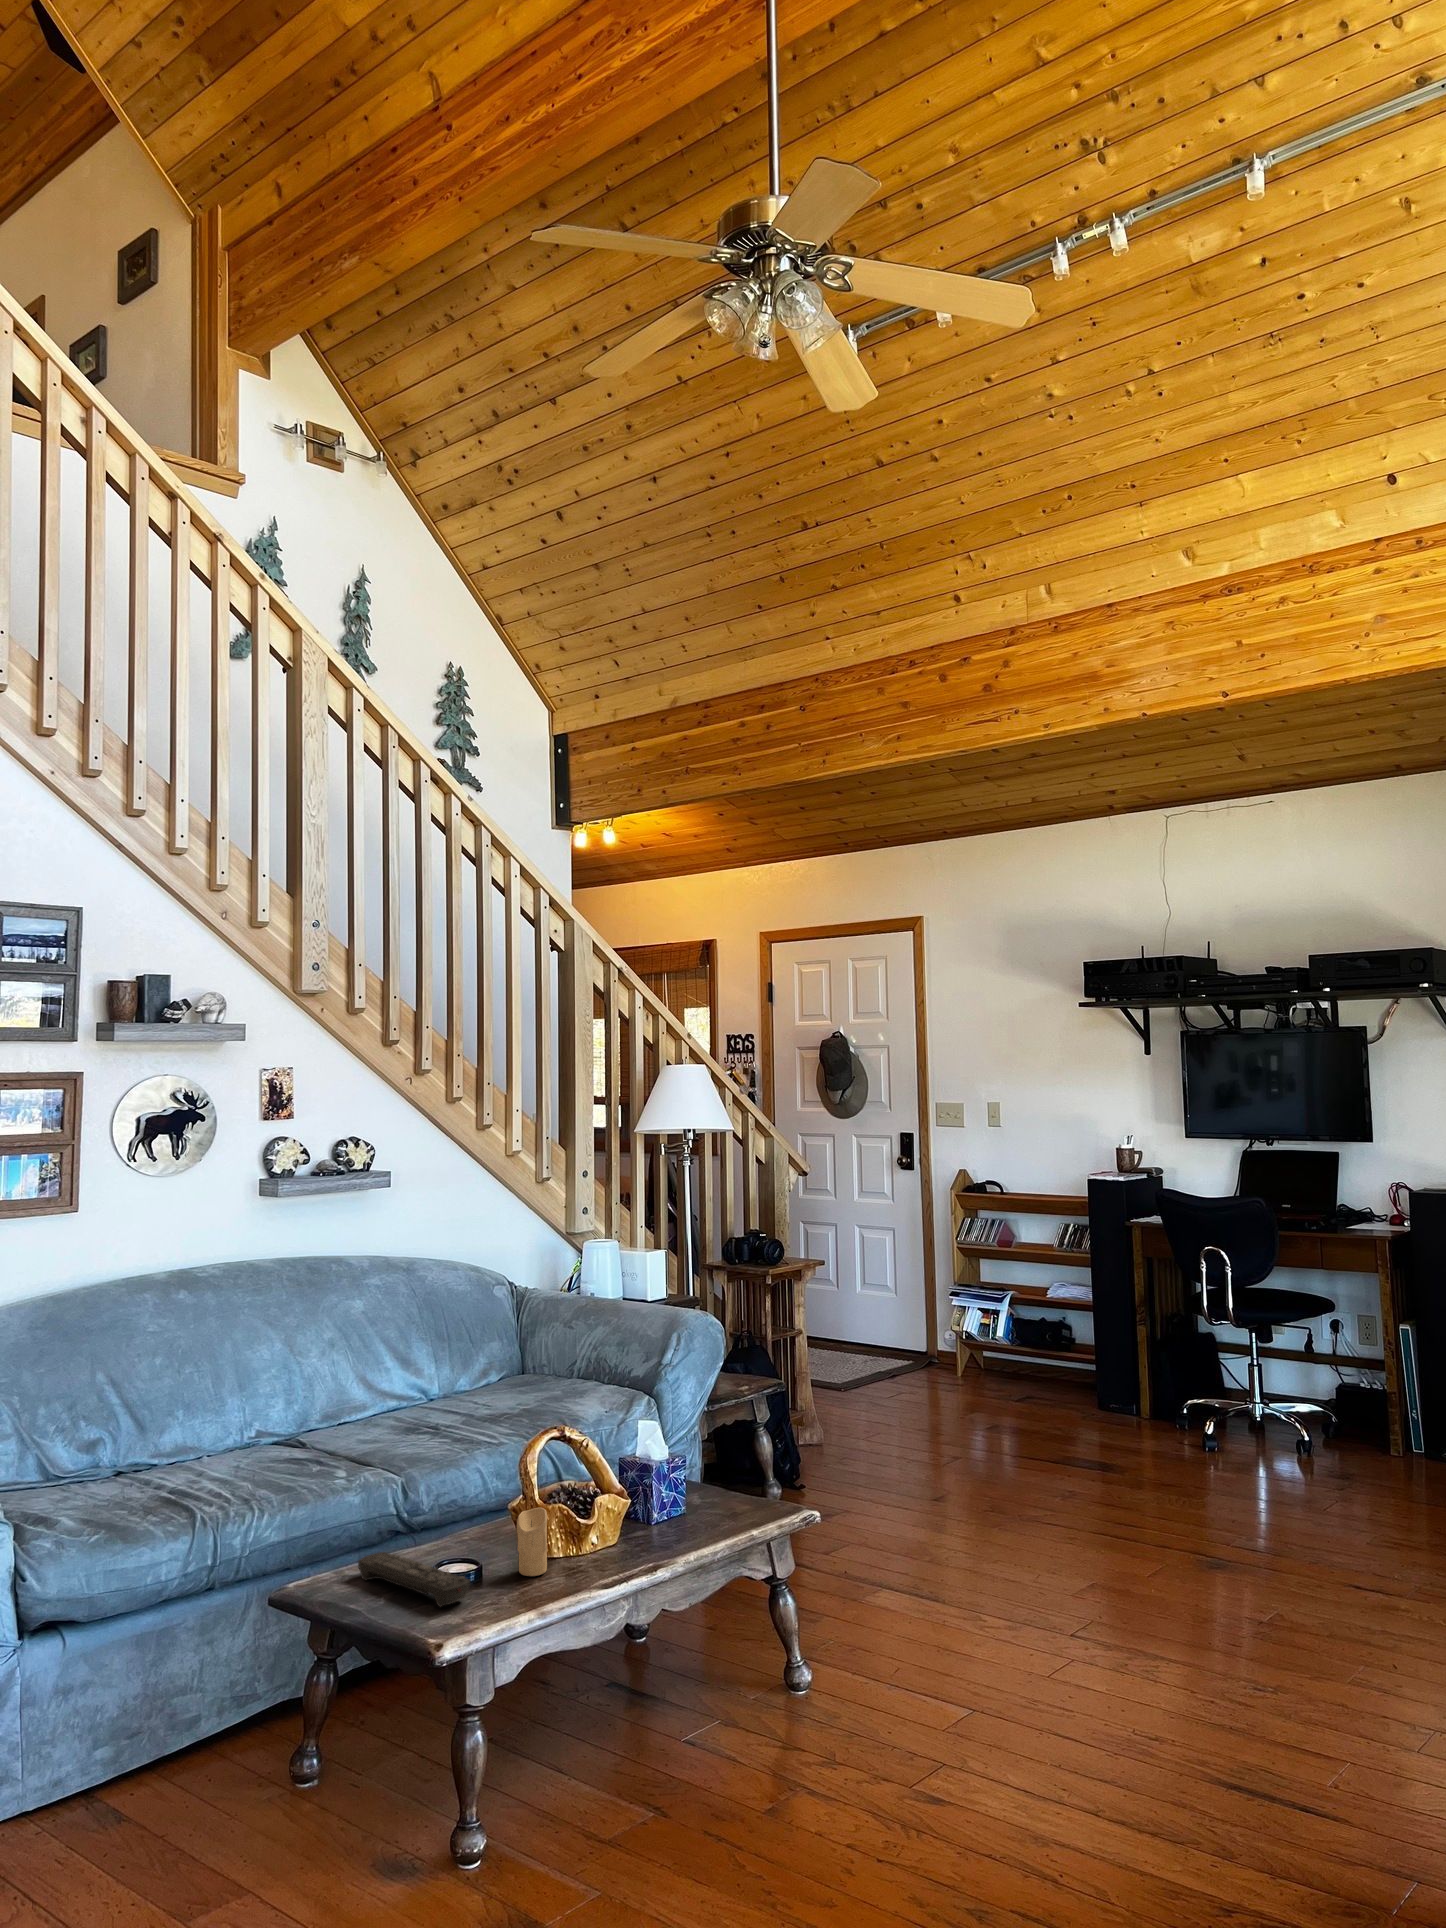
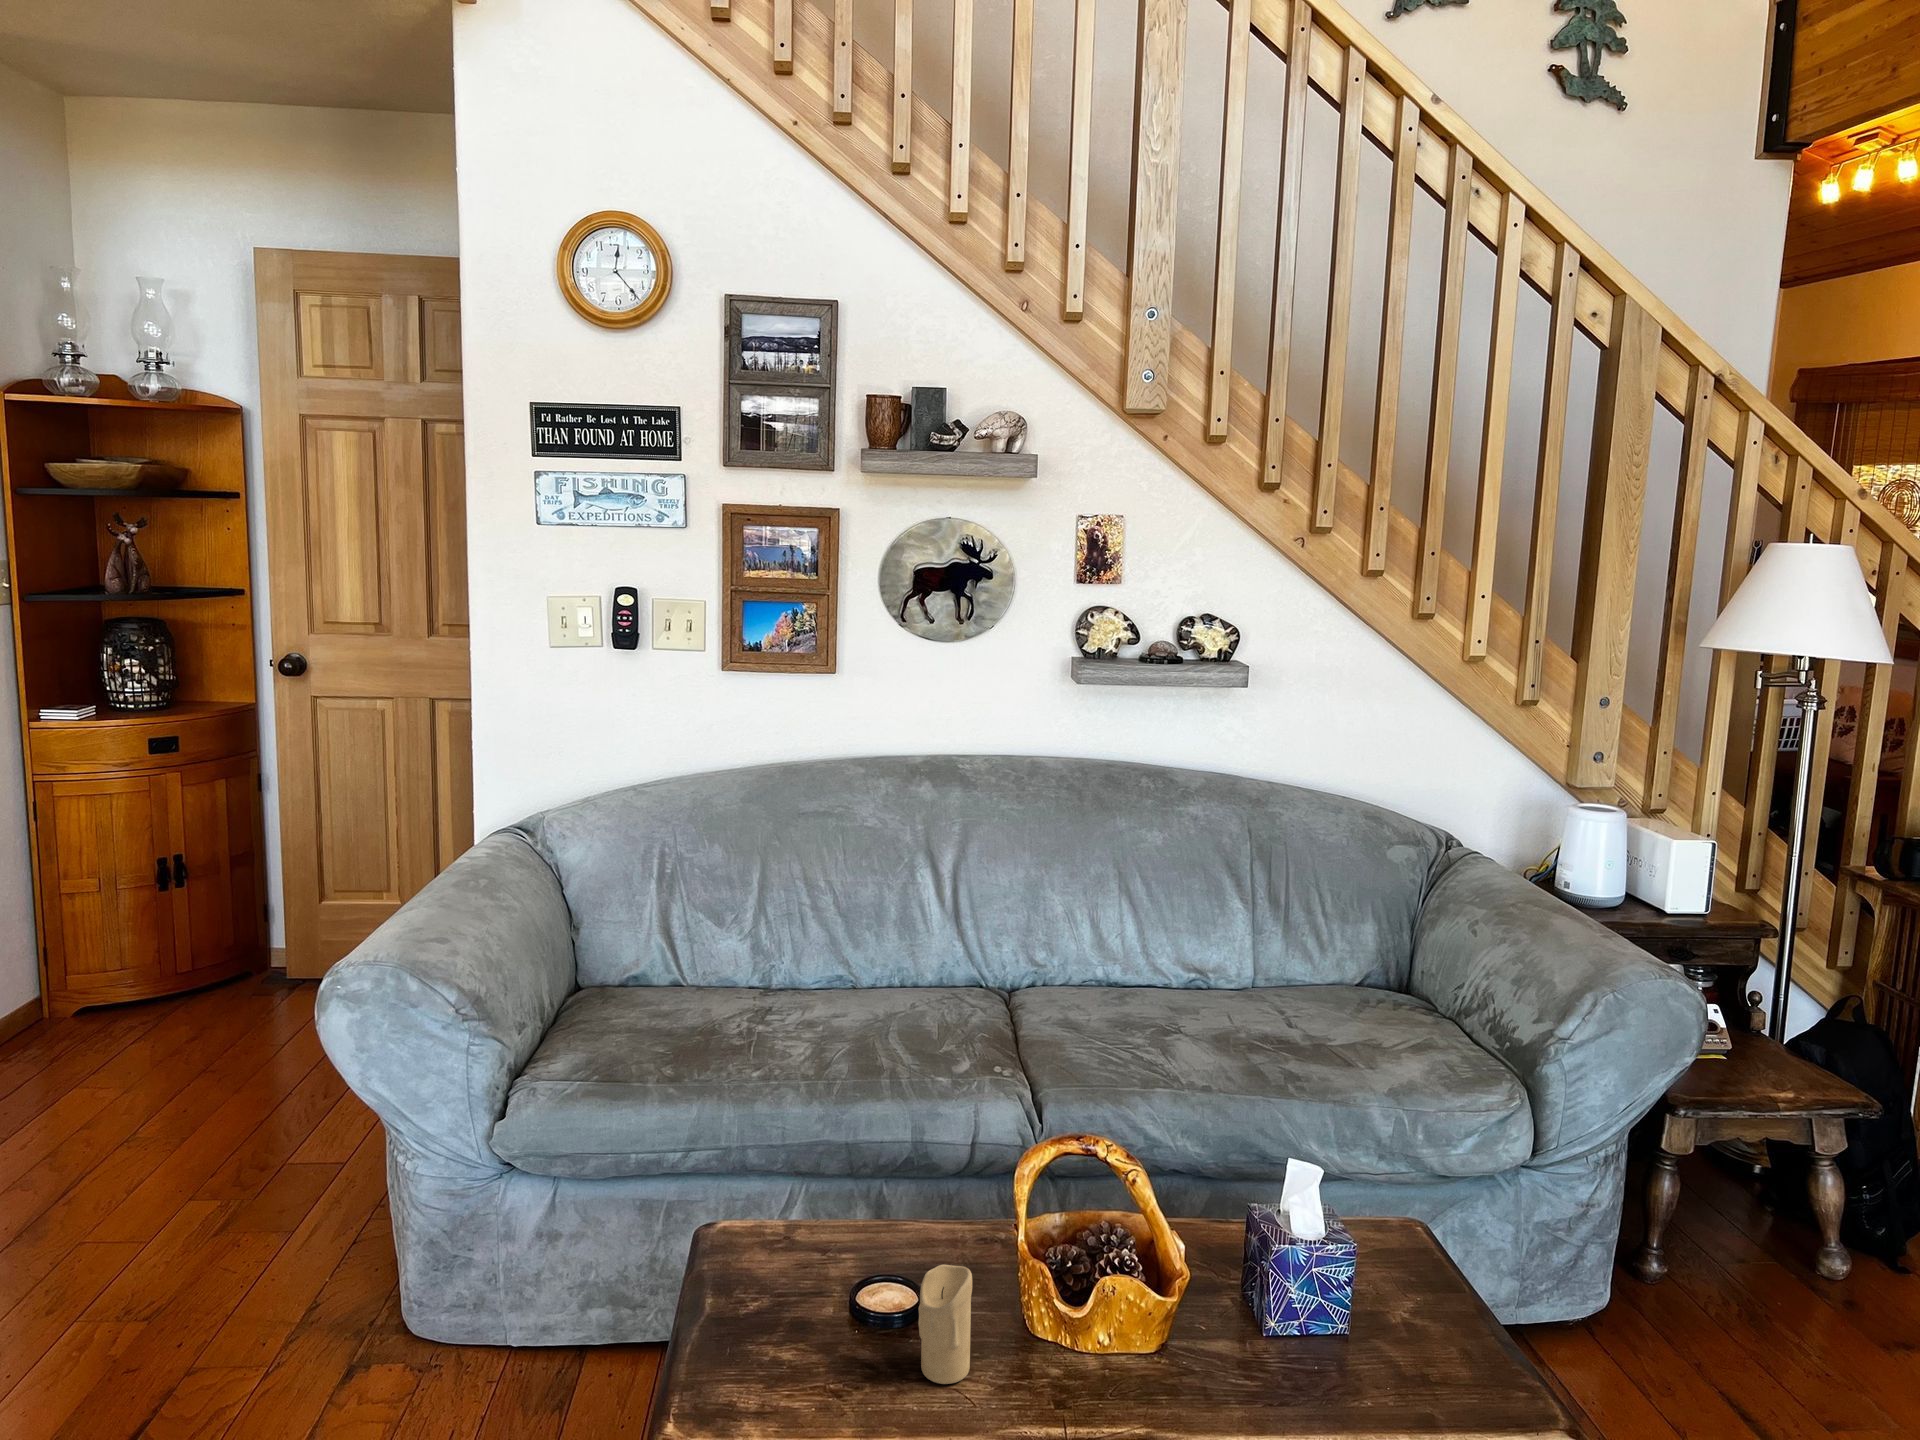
remote control: present [358,1552,470,1607] -> none [724,1232,784,1384]

